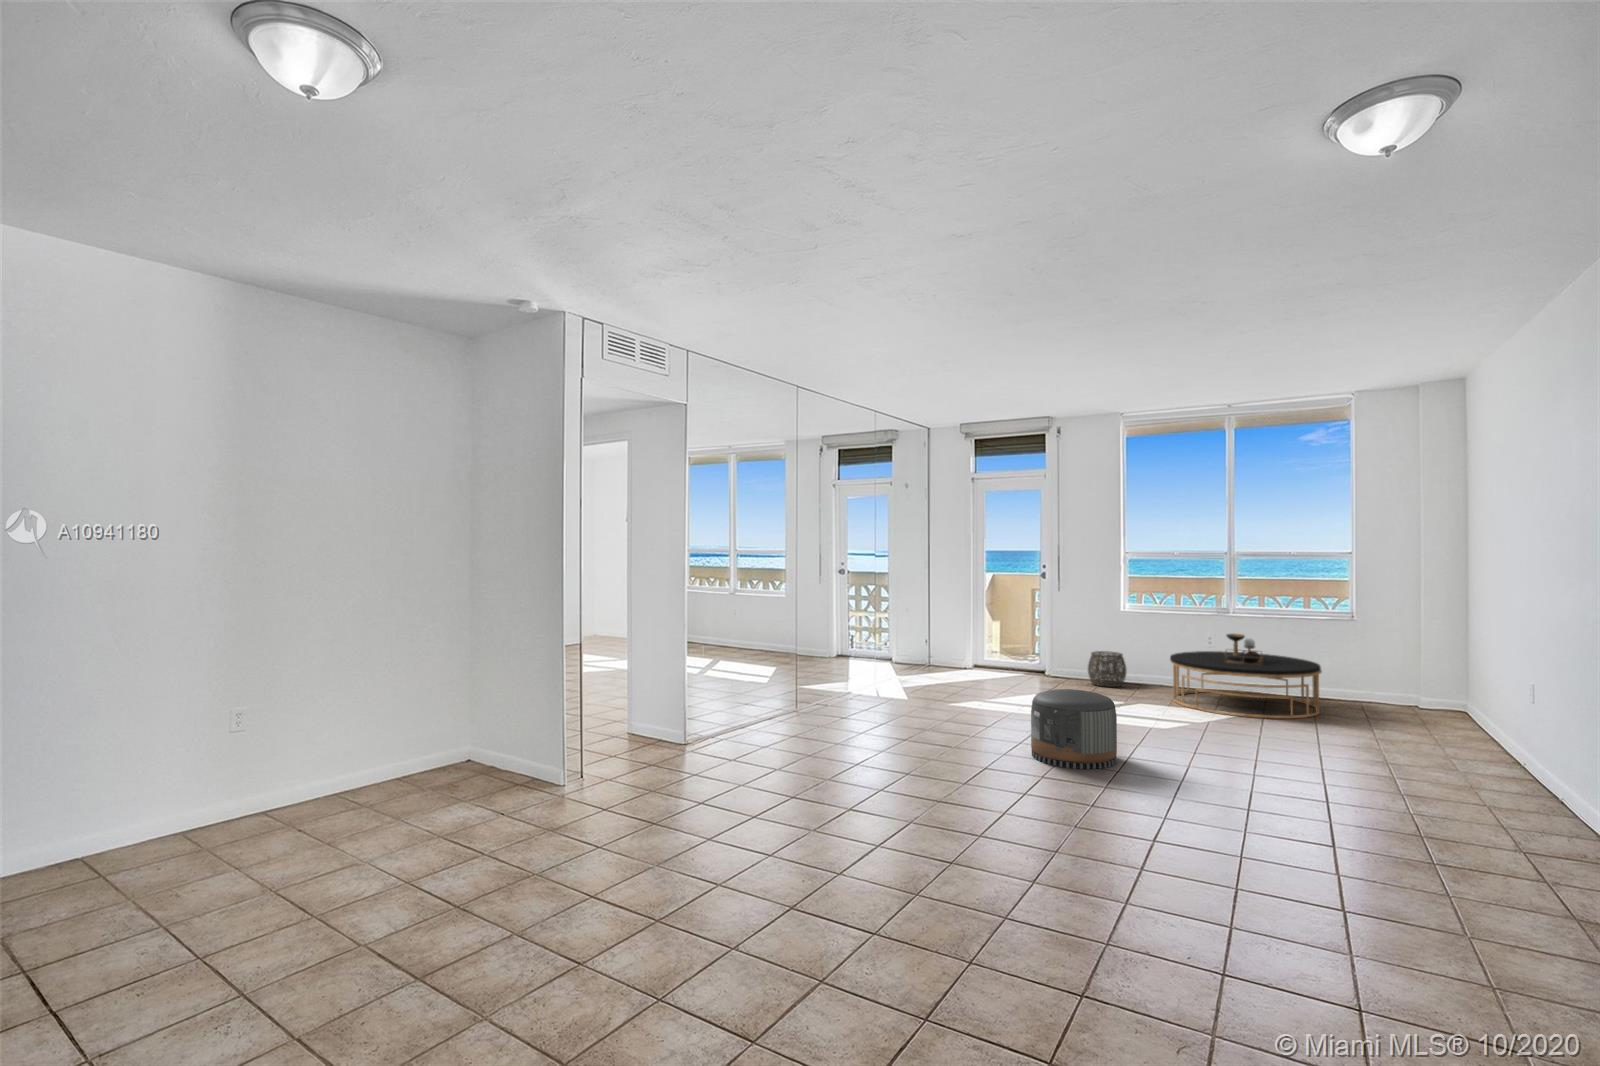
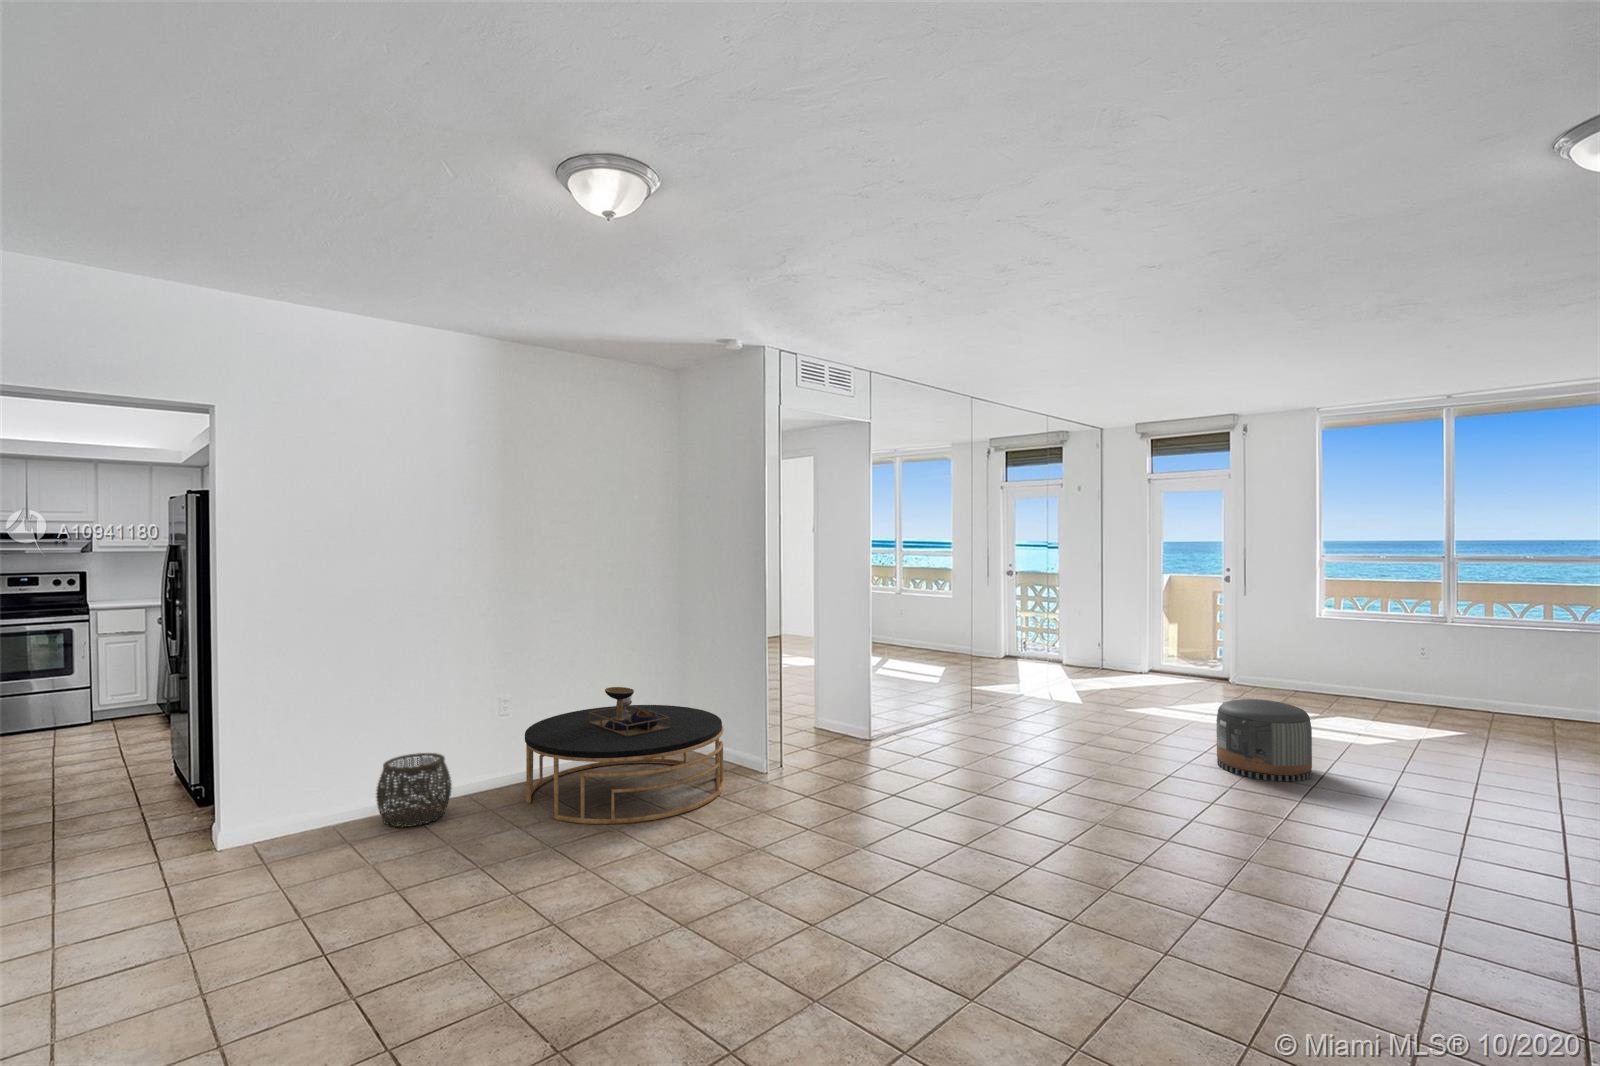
coffee table: present [1170,634,1322,719] -> present [525,687,724,824]
woven basket: present [1088,651,1127,687] -> present [376,753,452,827]

